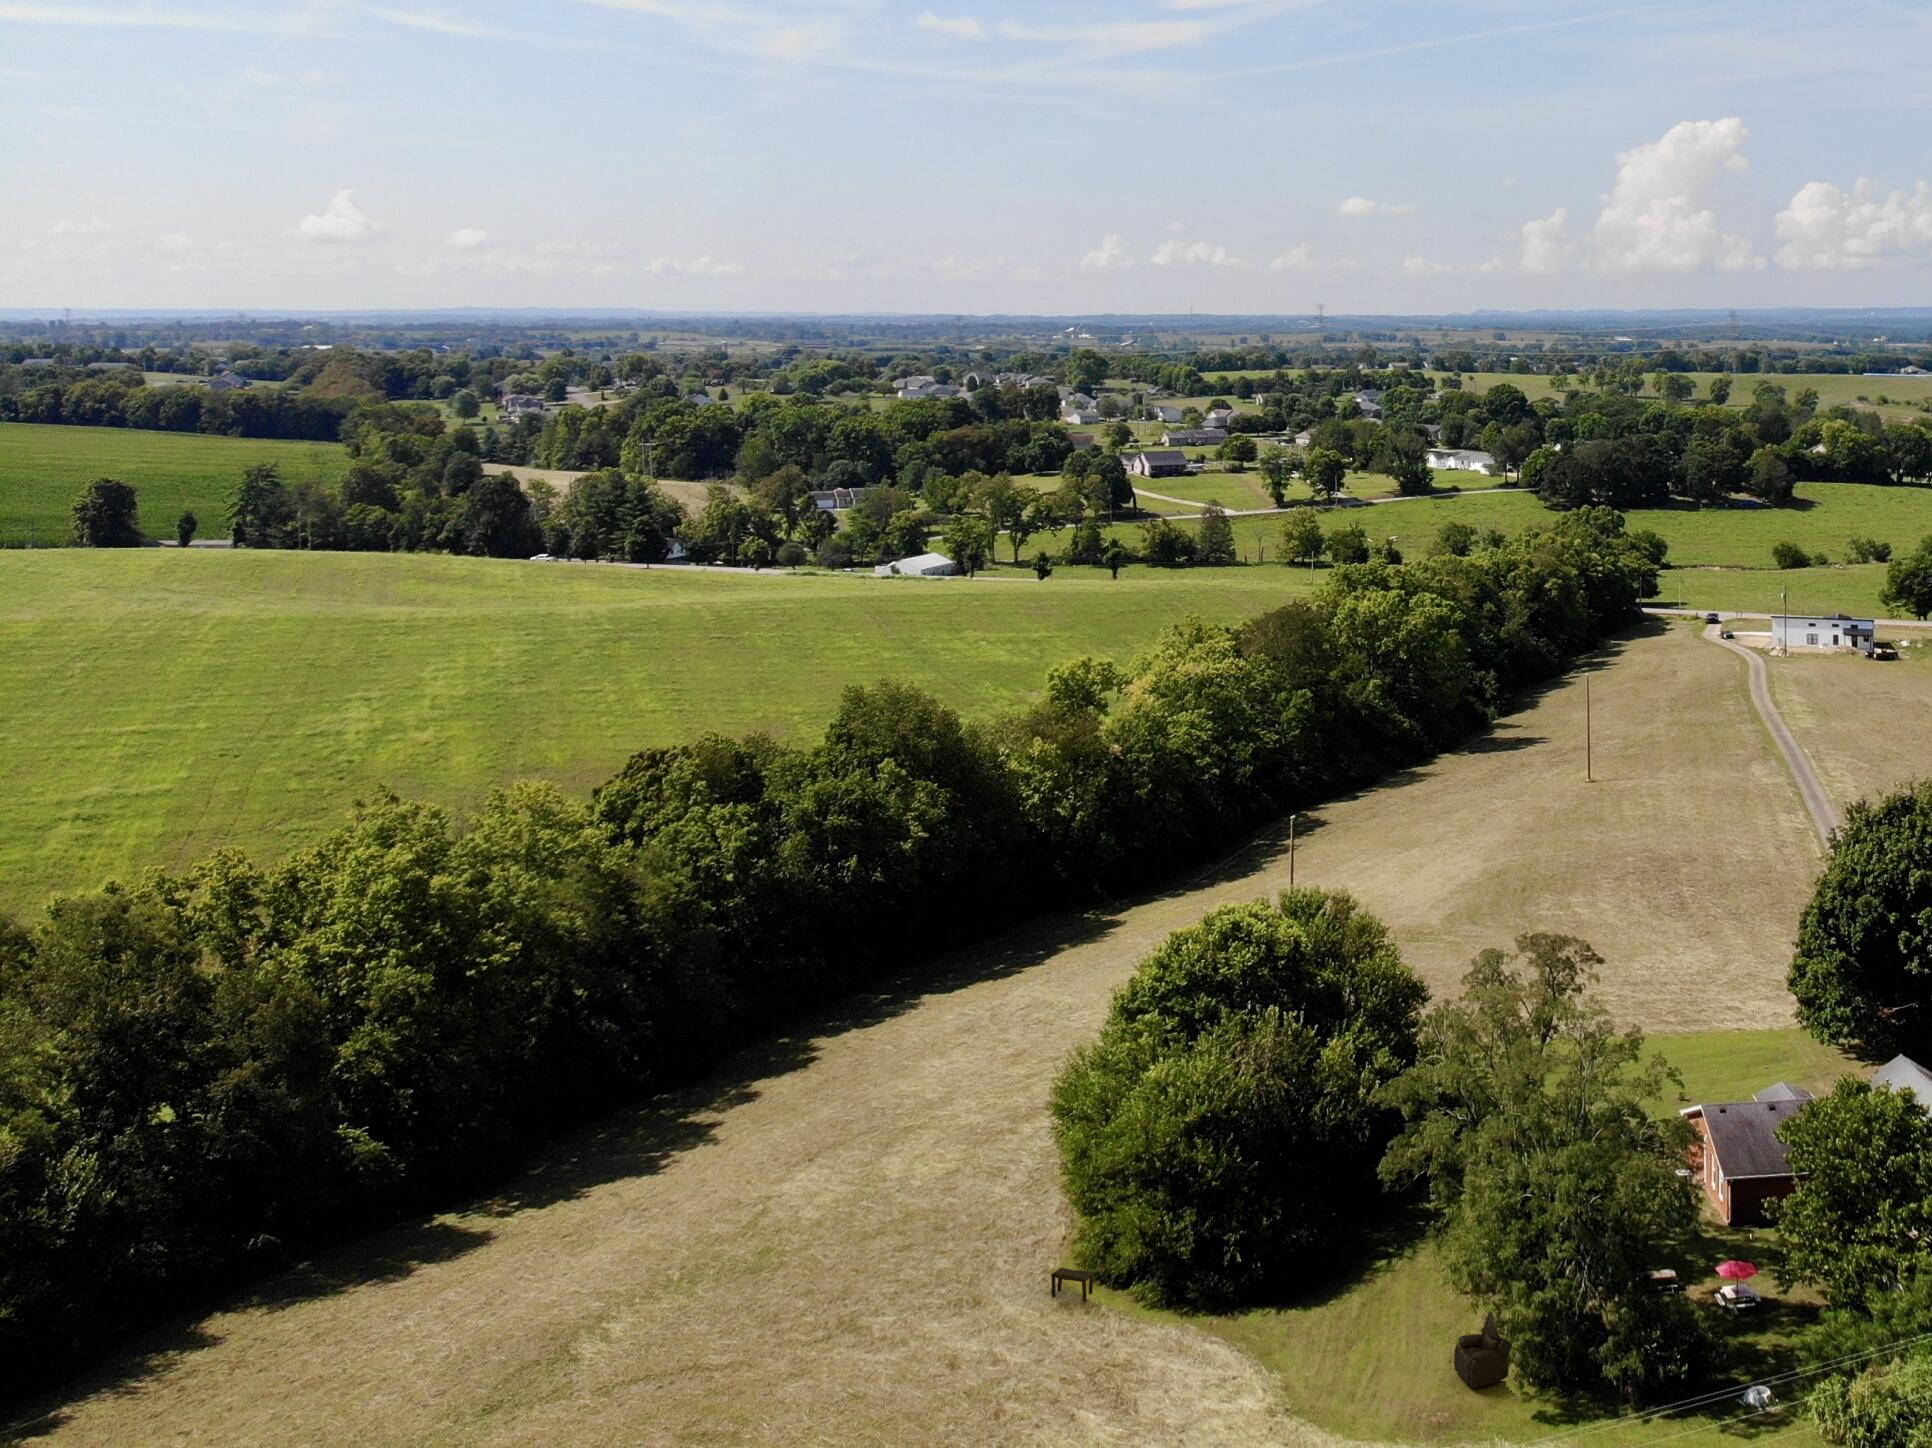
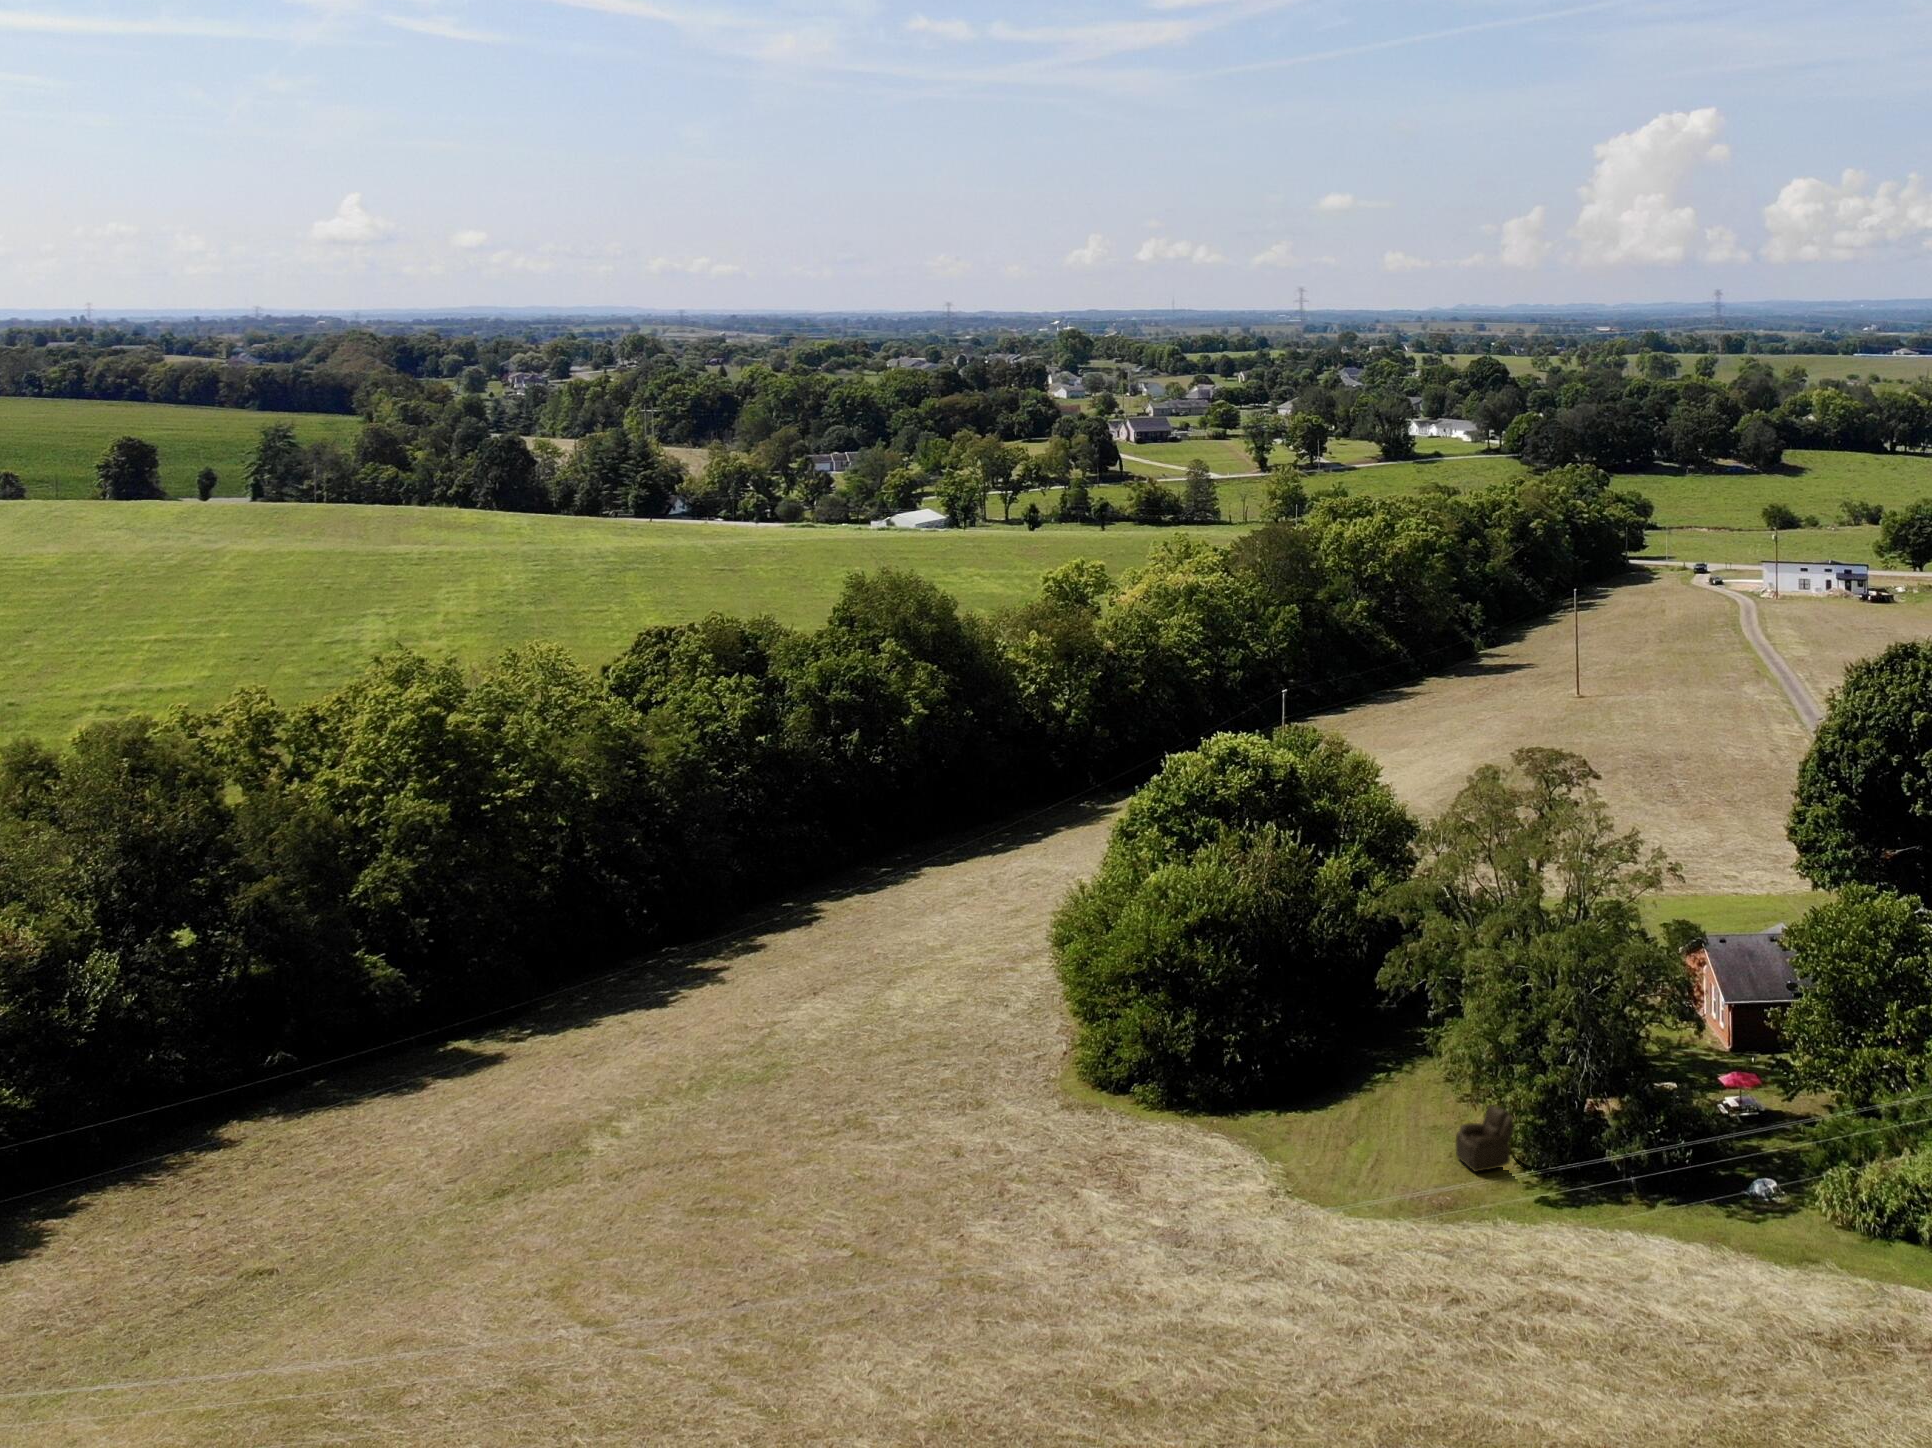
bench: present [1051,1268,1094,1302] -> none [1059,1061,1101,1092]

